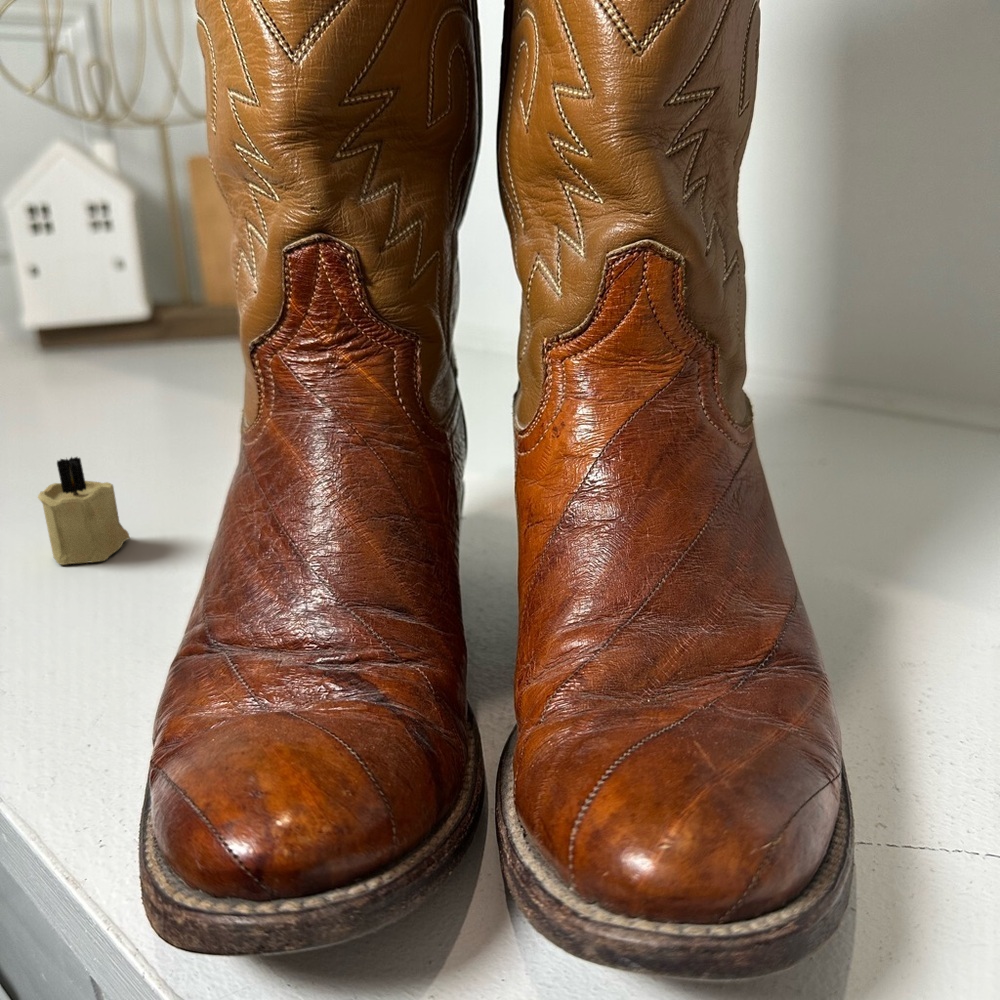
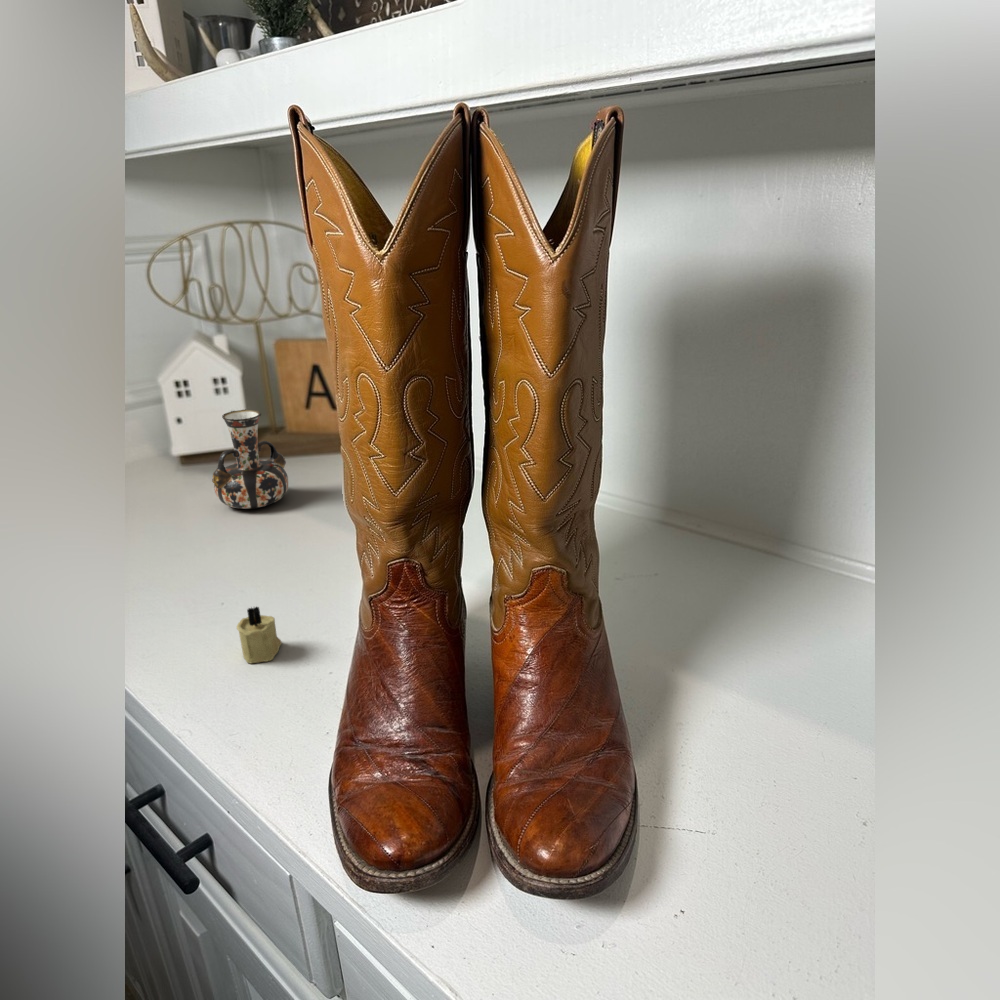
decorative vase: none [66,222,196,387] -> present [212,409,288,509]

